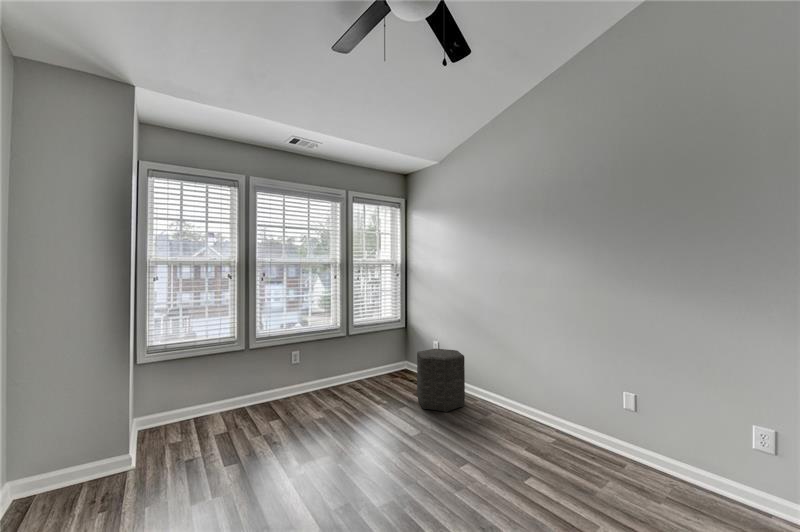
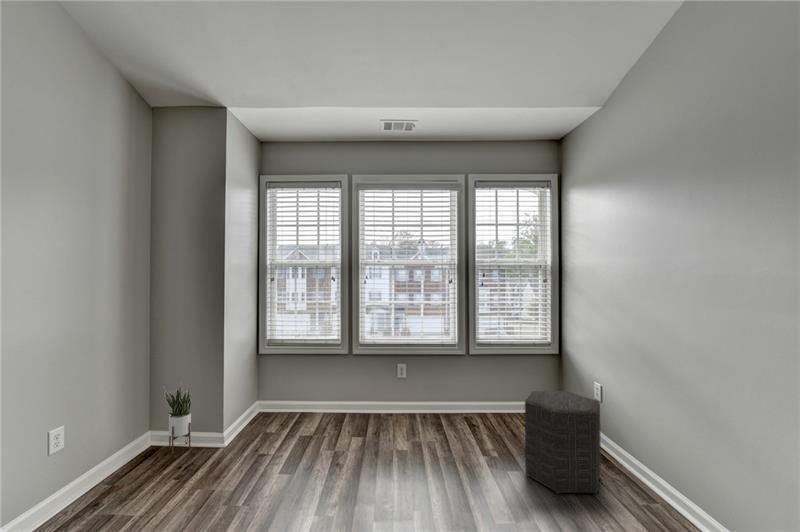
potted plant: none [41,409,88,498] -> present [163,383,191,453]

